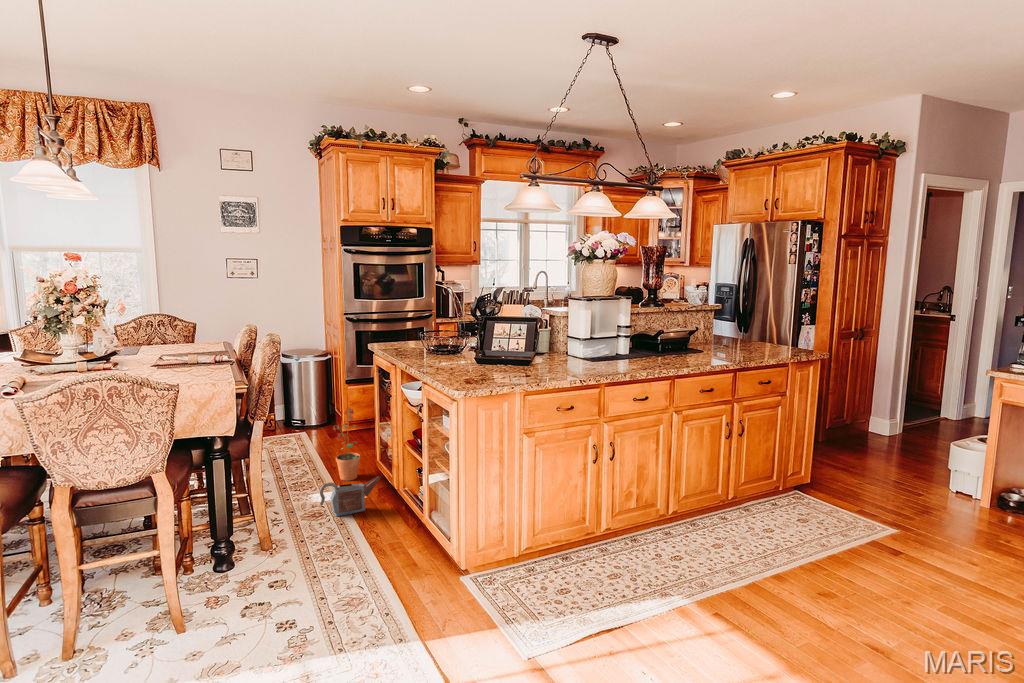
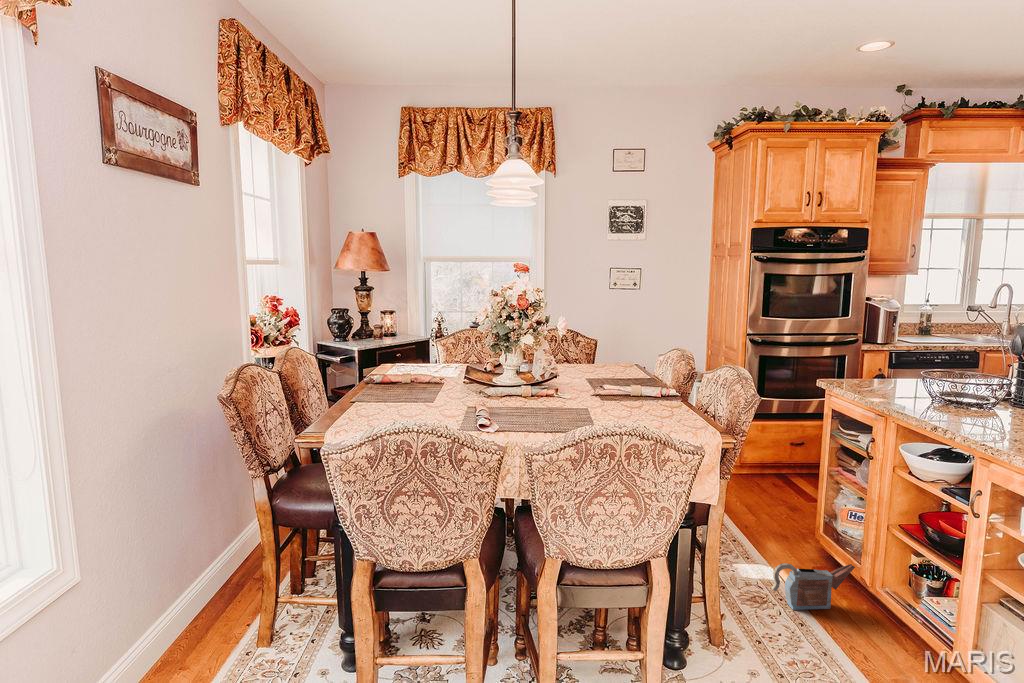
potted plant: present [333,408,360,481] -> none [757,456,797,551]

